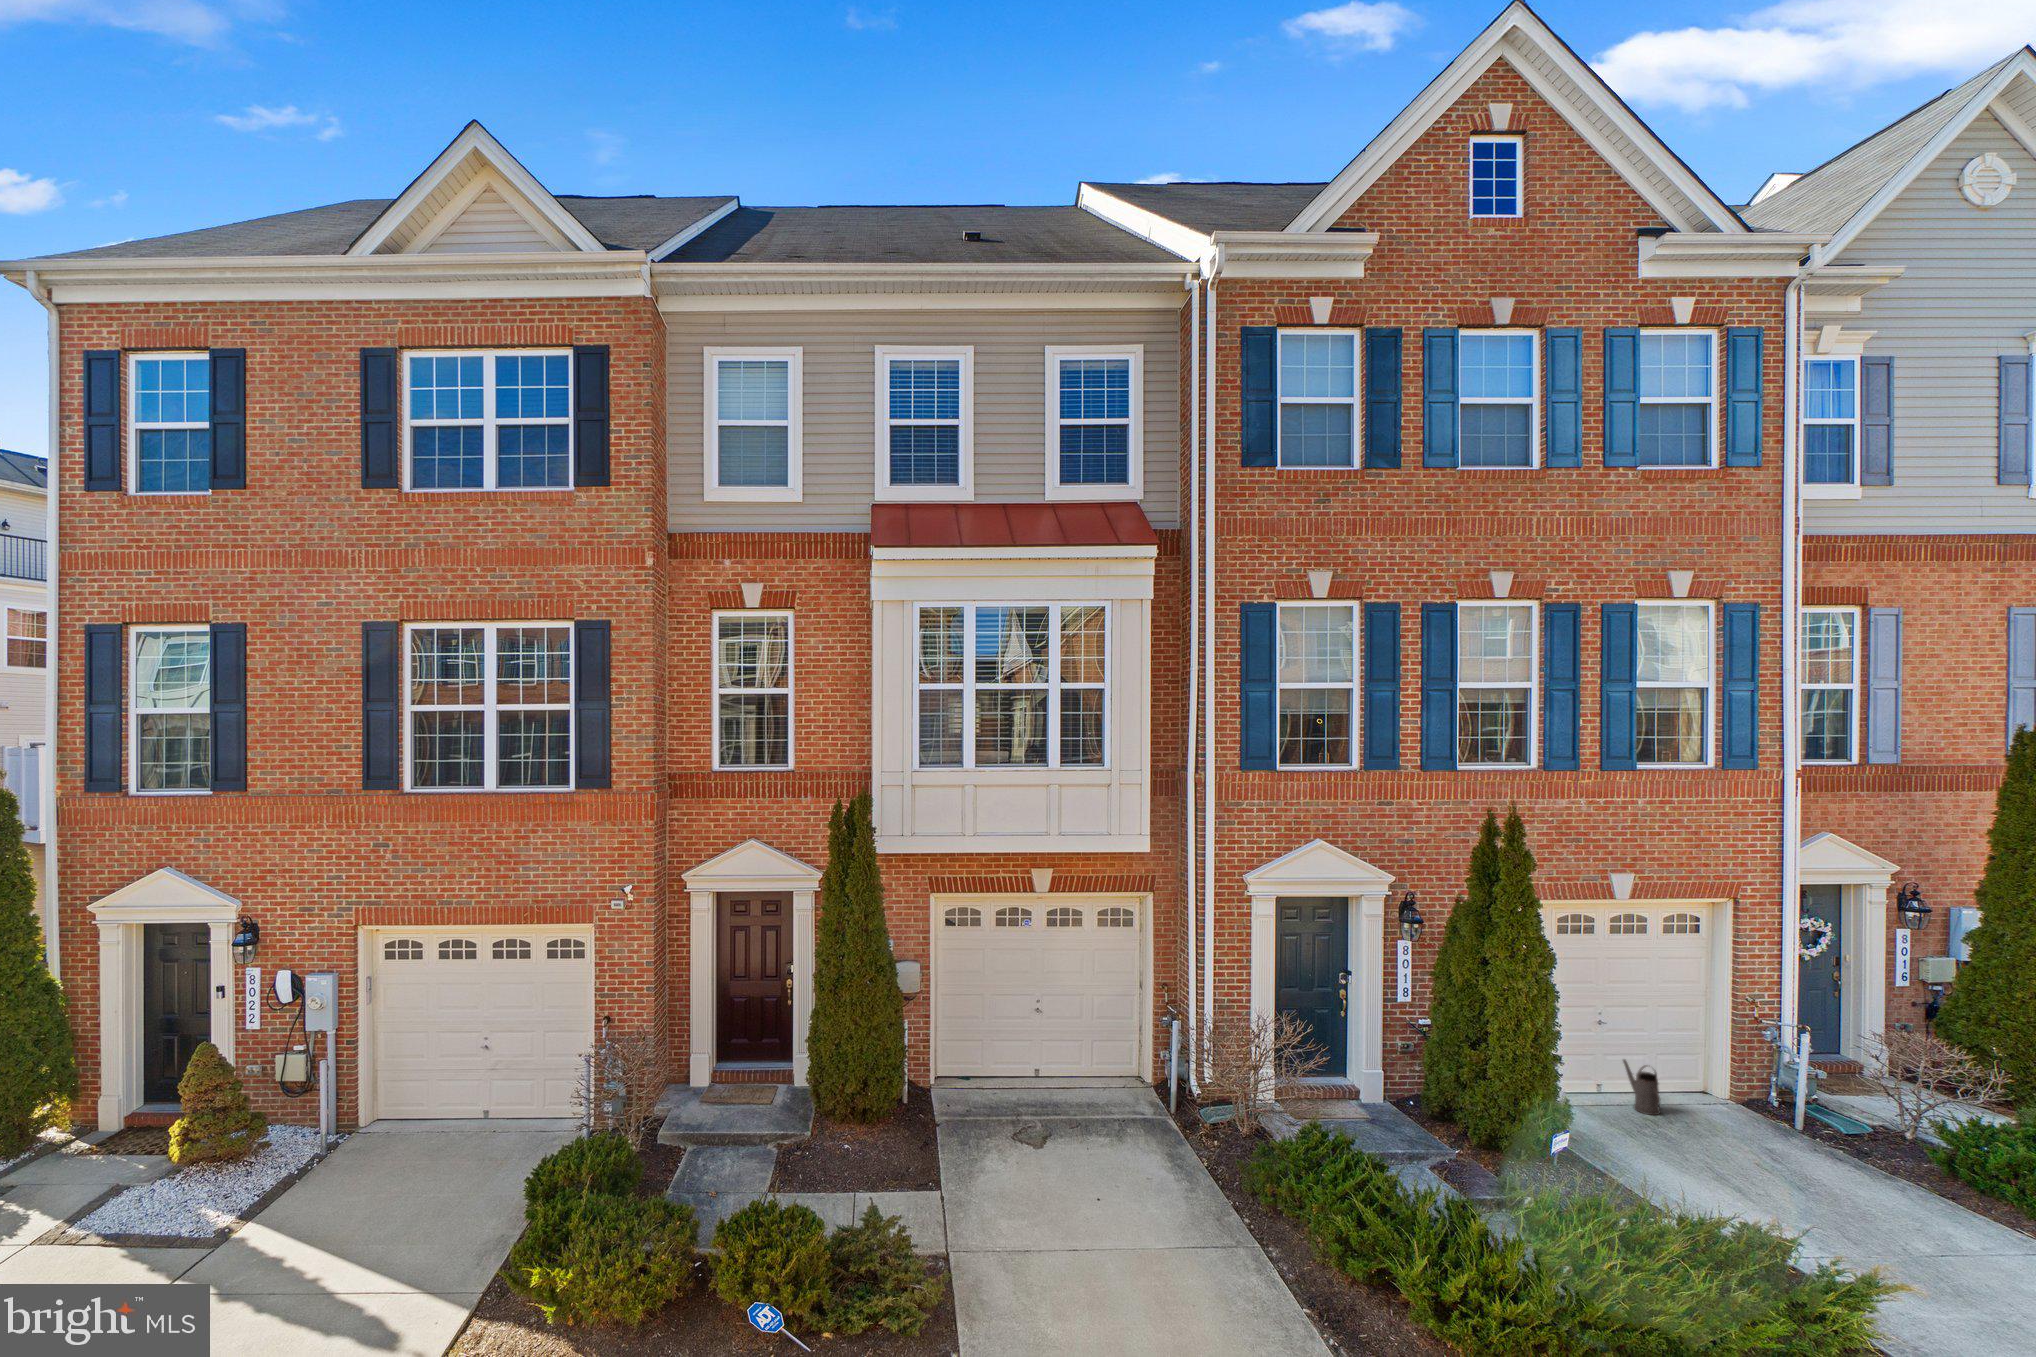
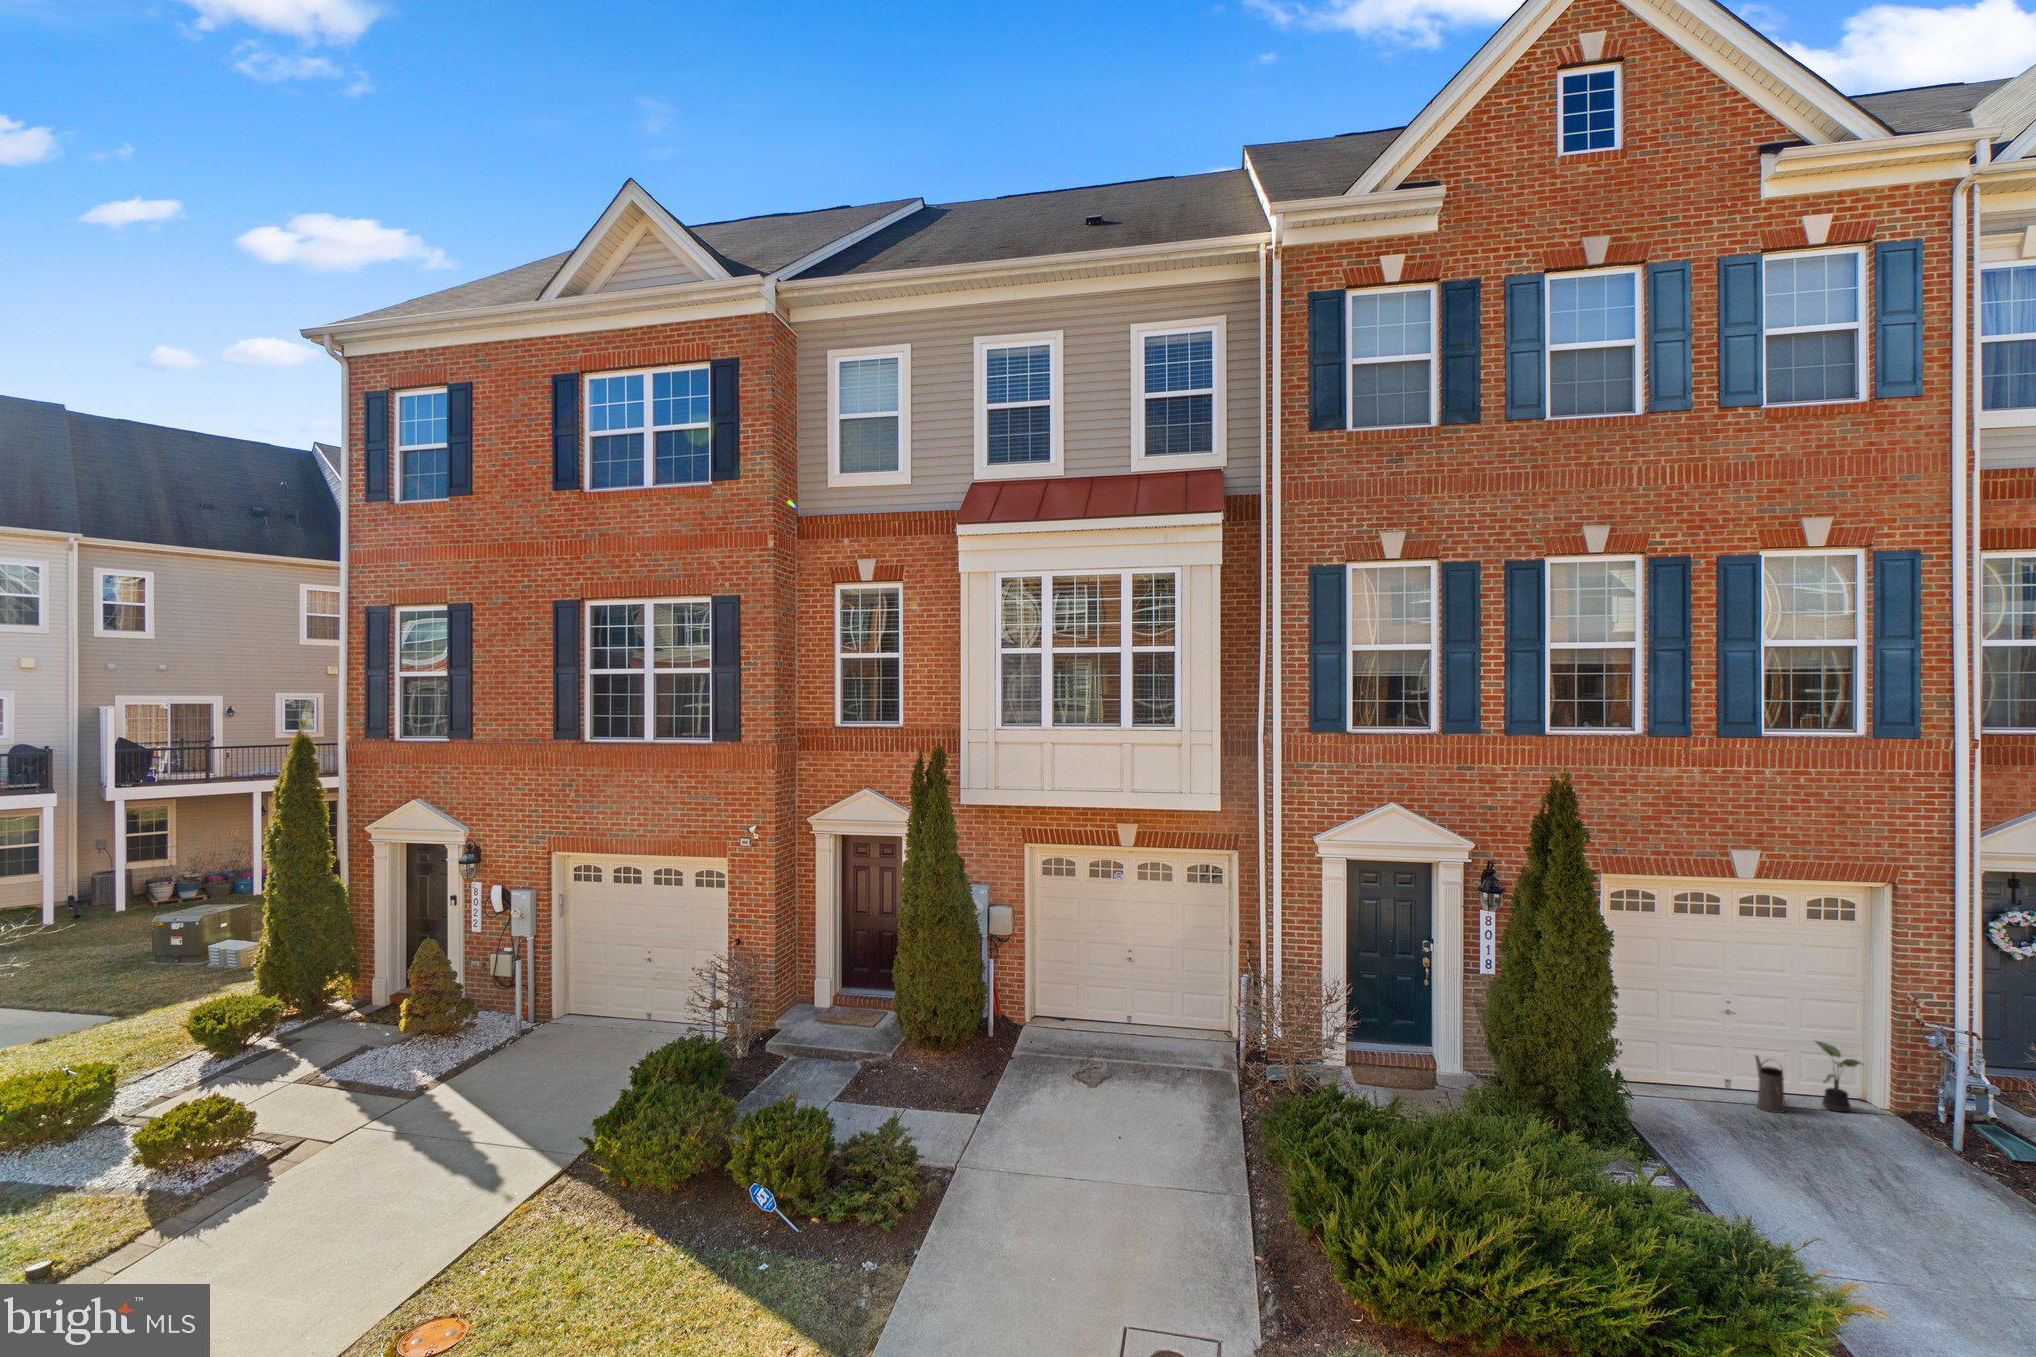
potted plant: none [1669,1042,1715,1108] -> present [1816,1041,1861,1112]

